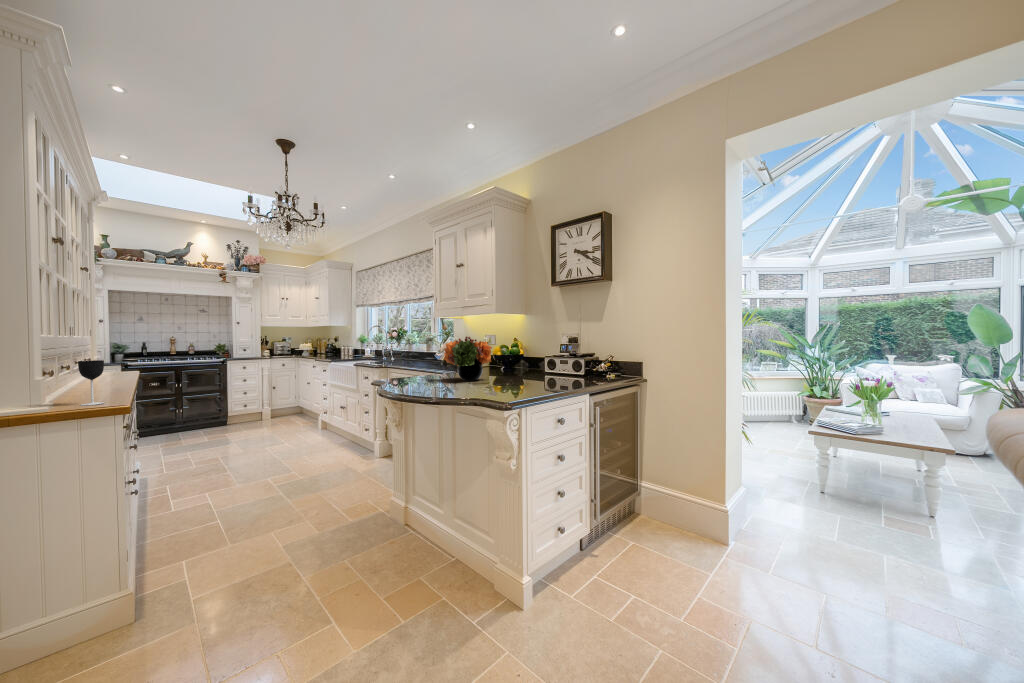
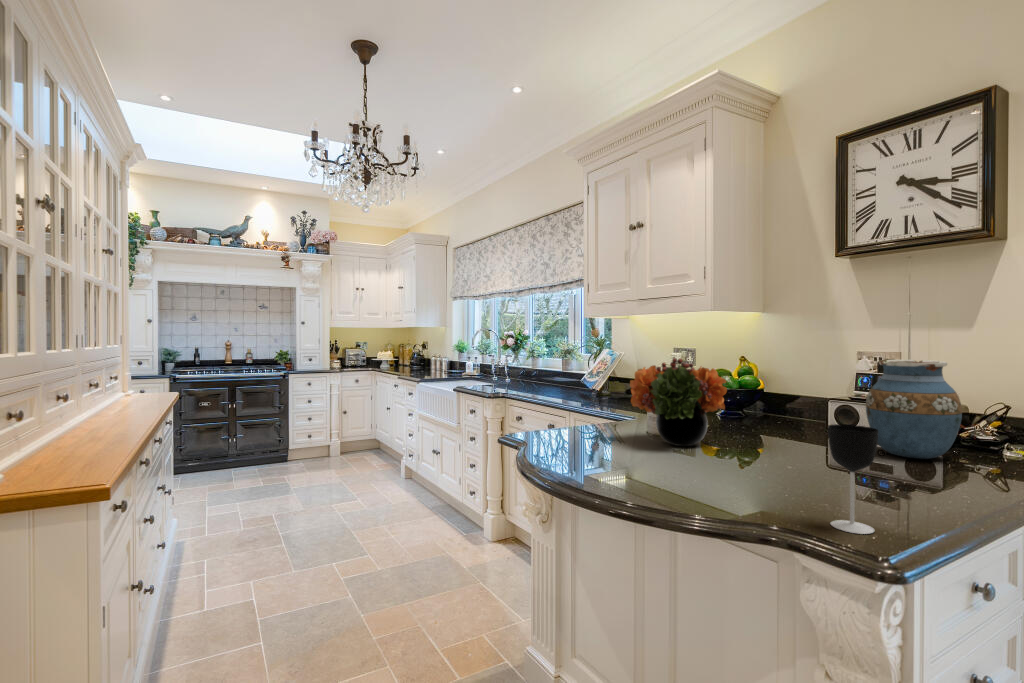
vase: none [556,336,591,380] -> present [866,360,962,459]
wine glass: present [78,360,104,406] -> present [828,424,878,534]

